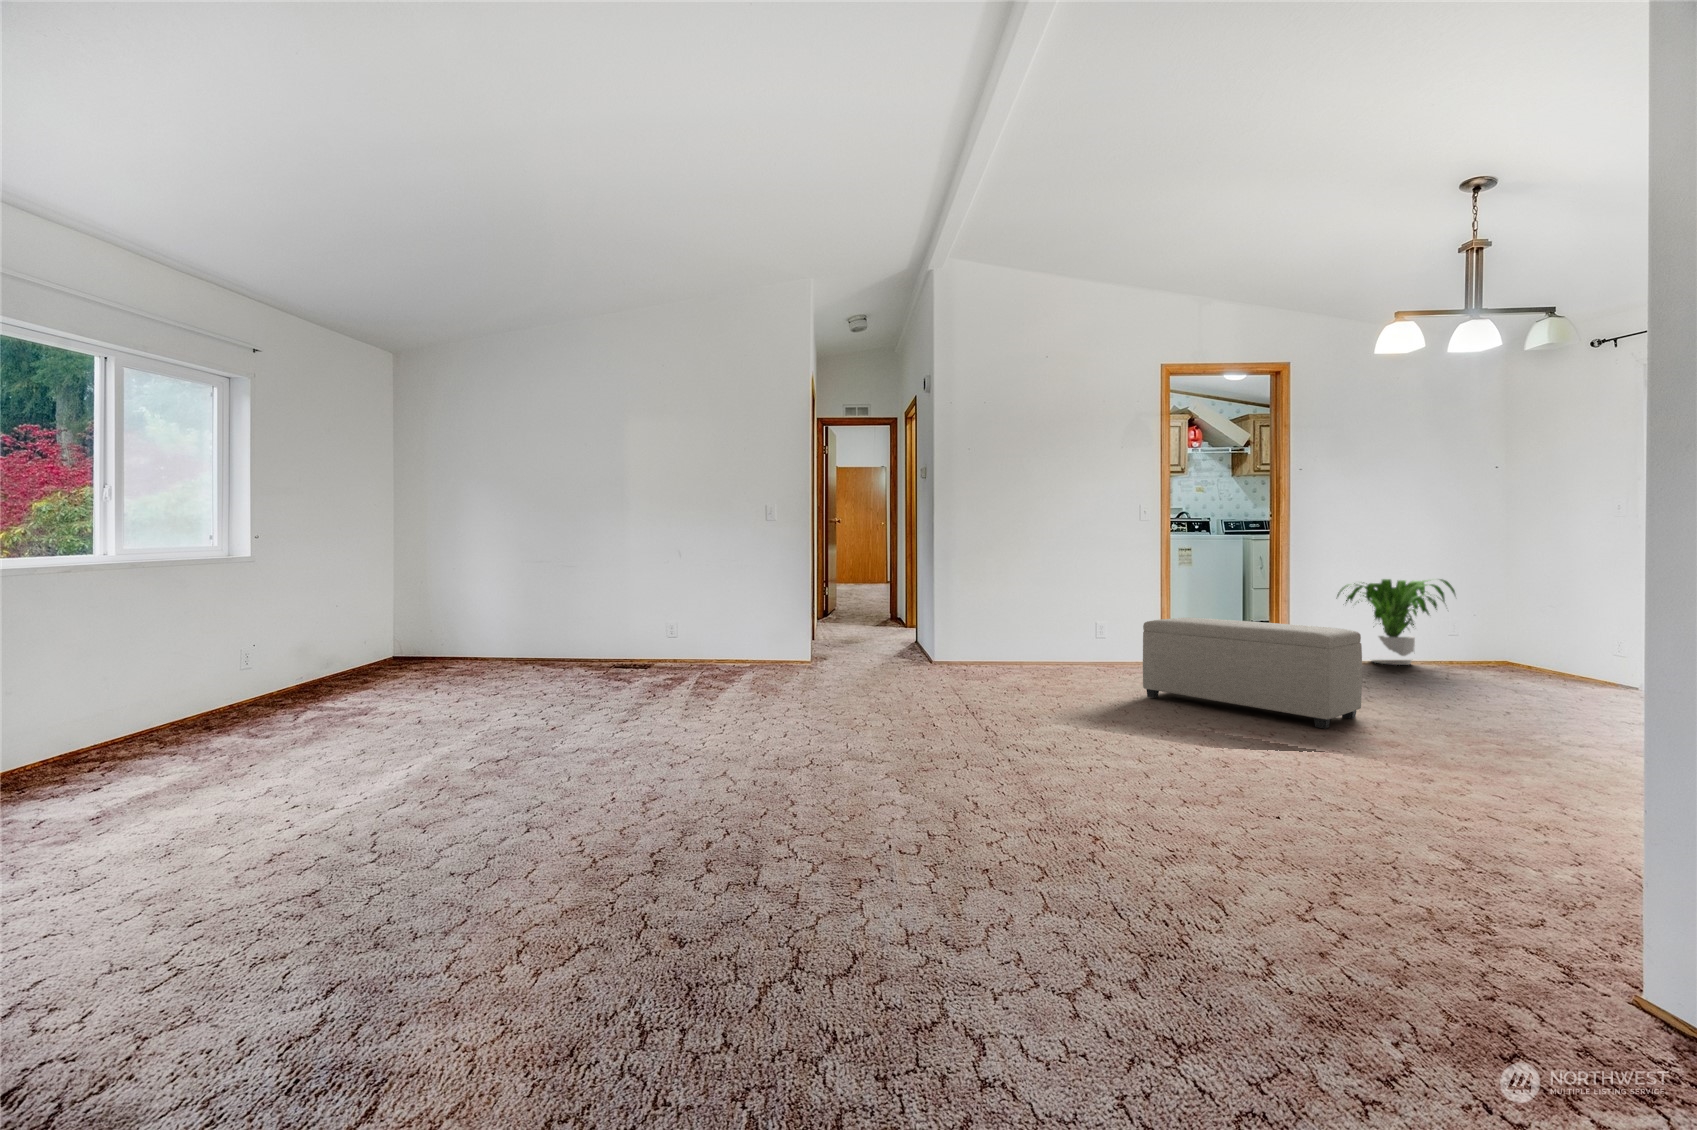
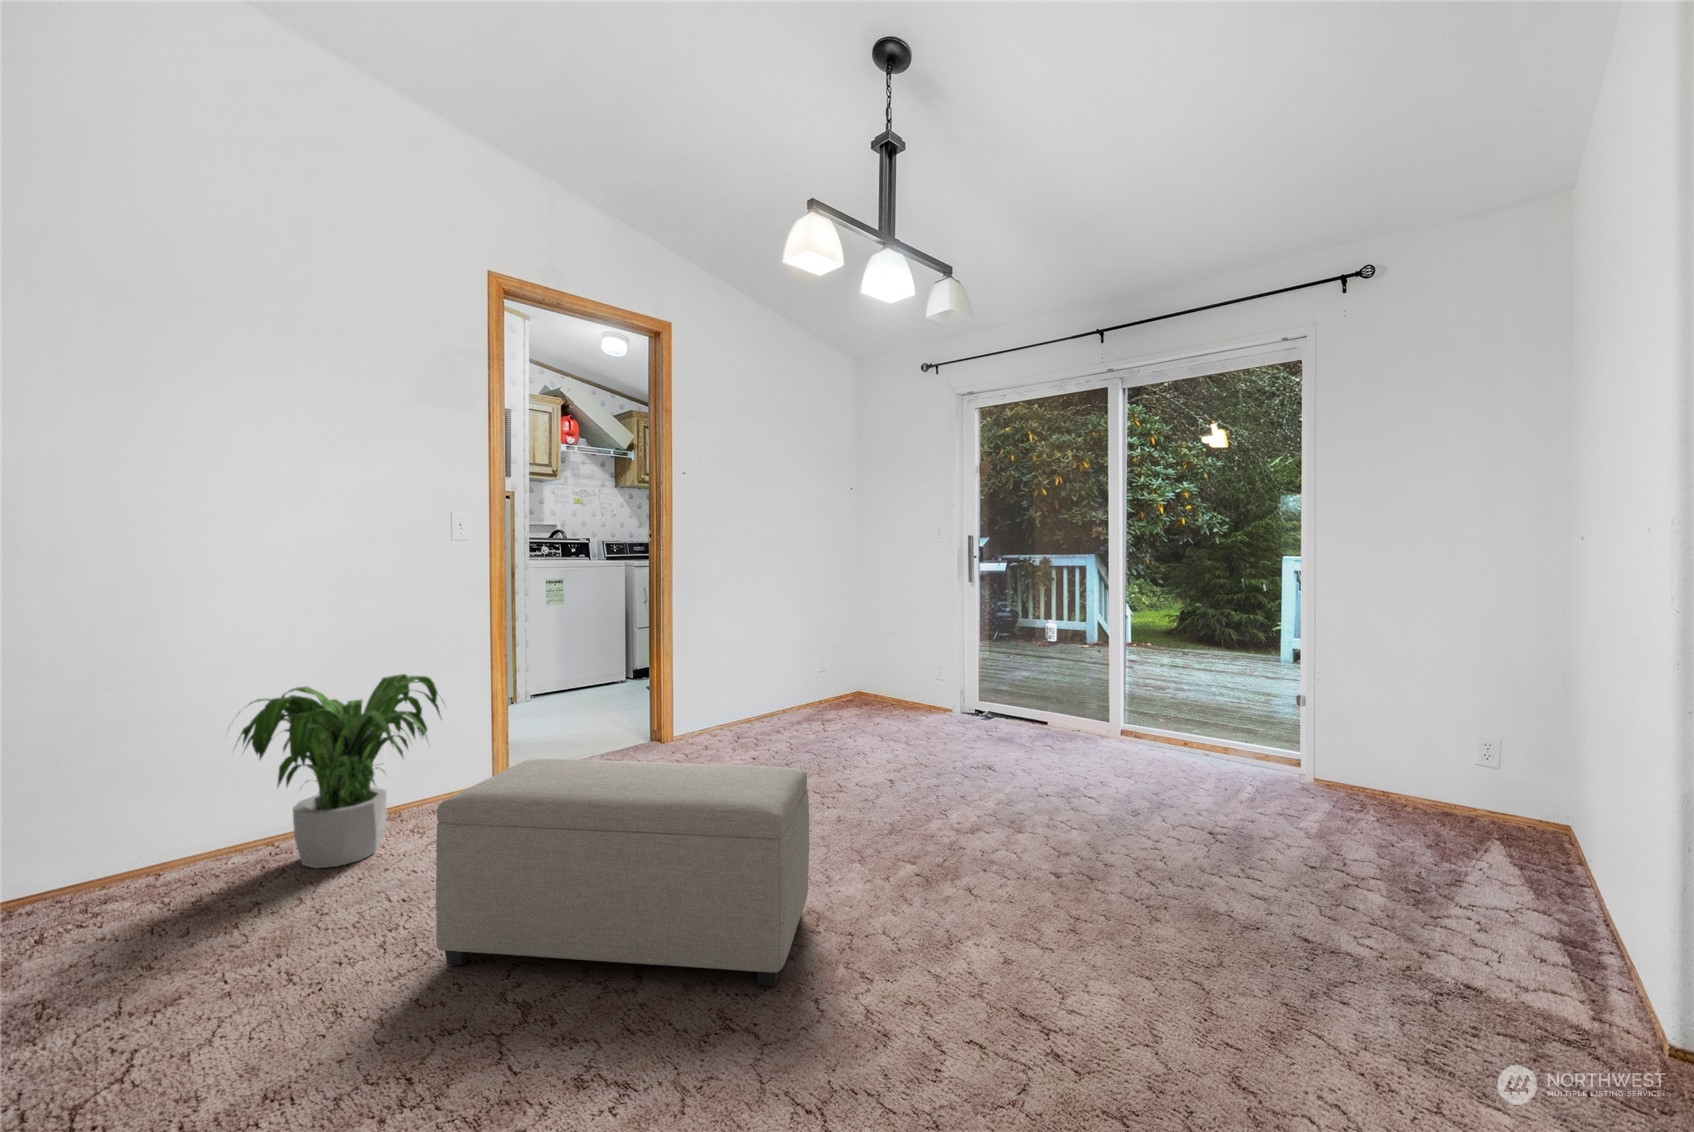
potted plant: present [1337,579,1455,665] -> present [238,674,442,868]

